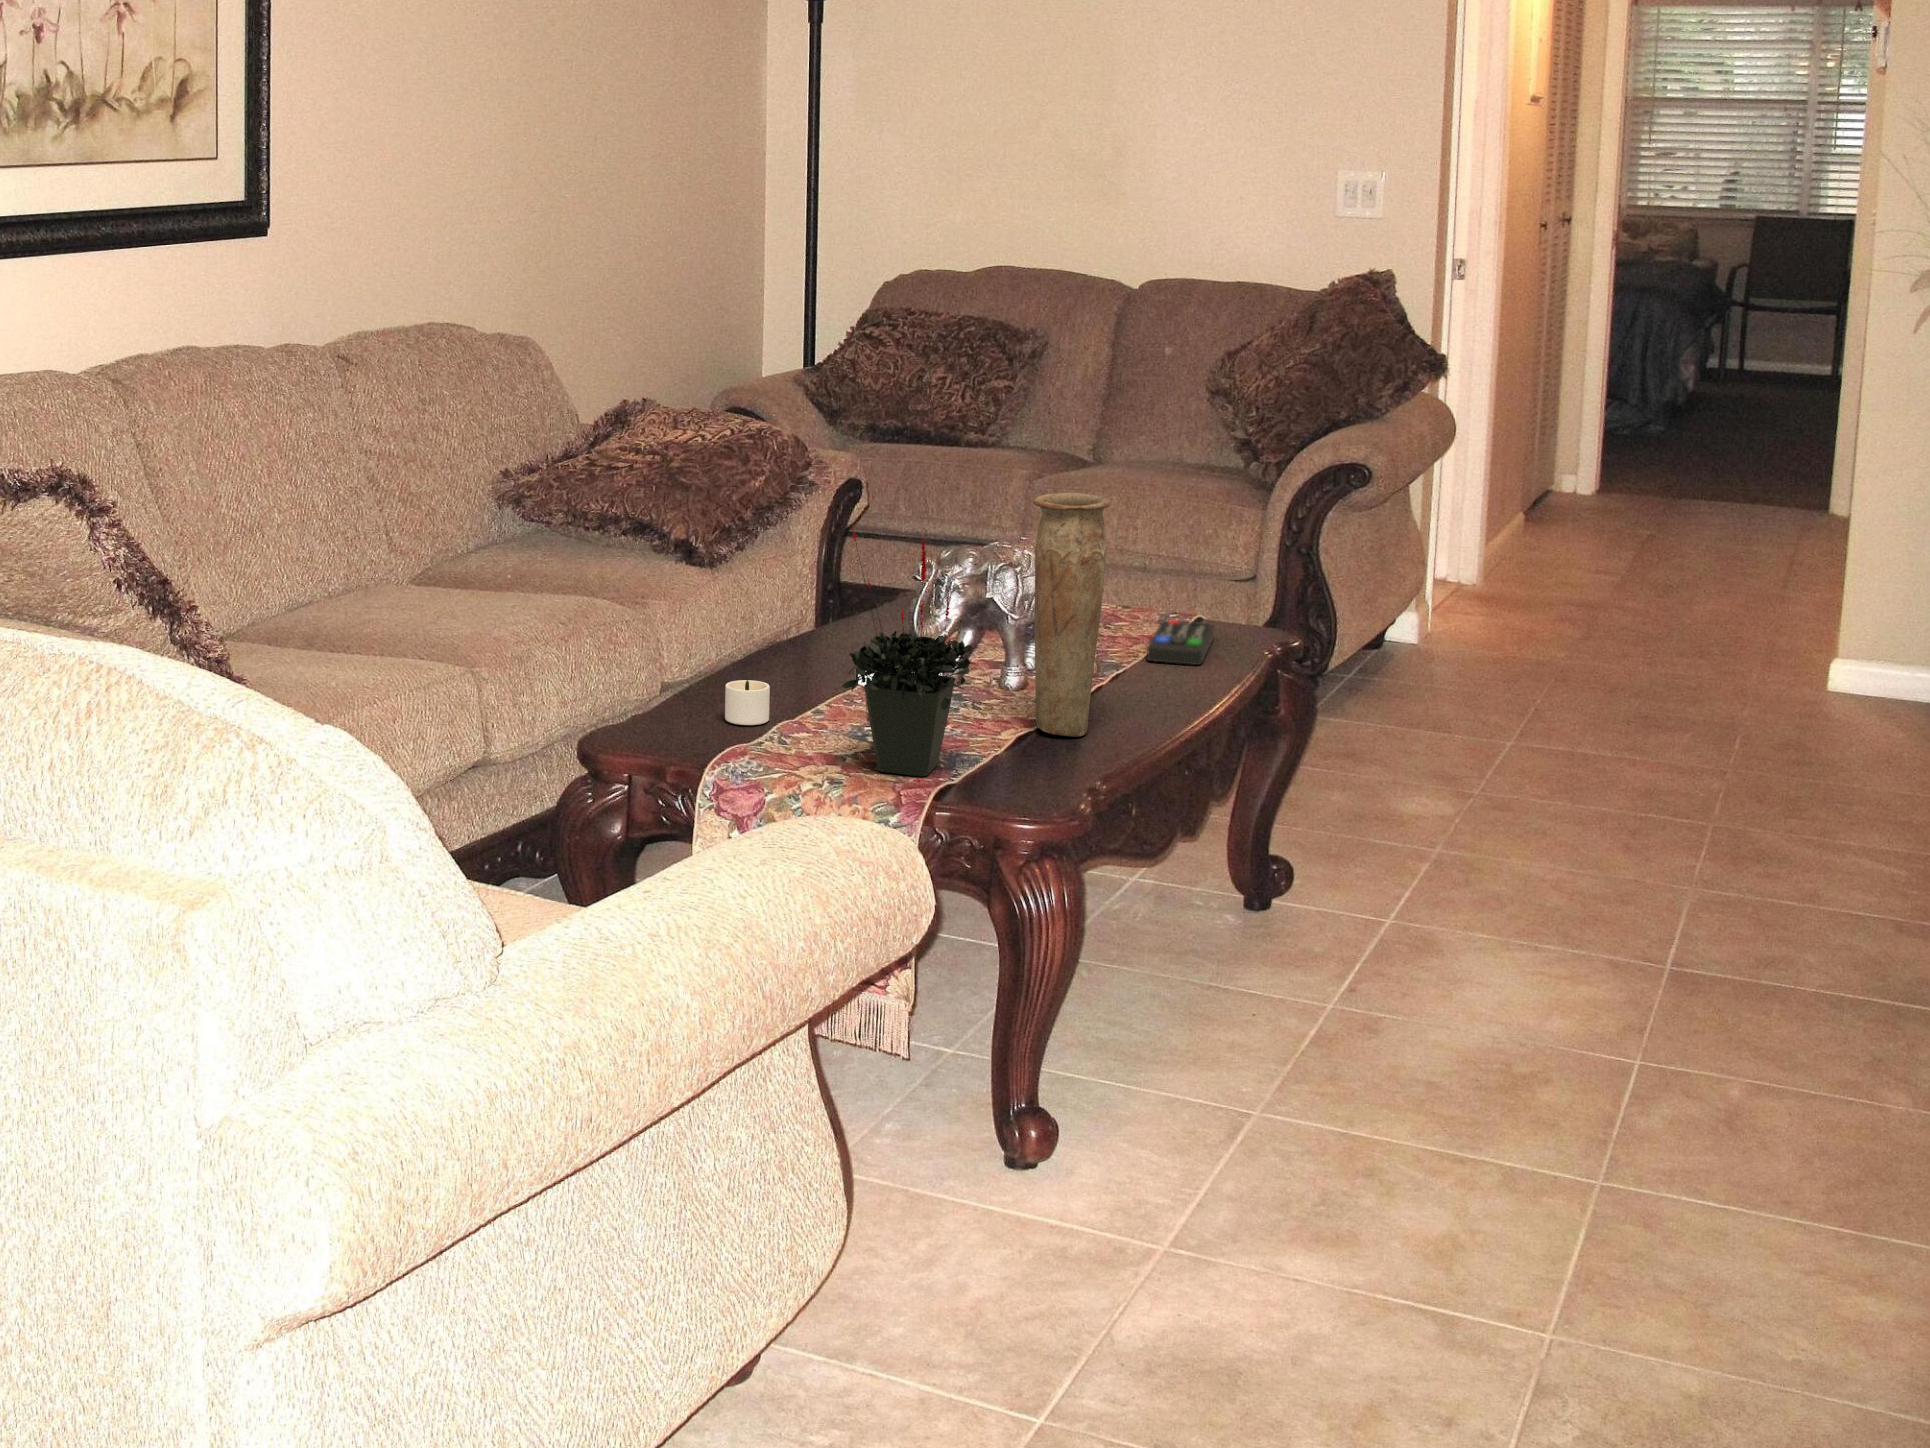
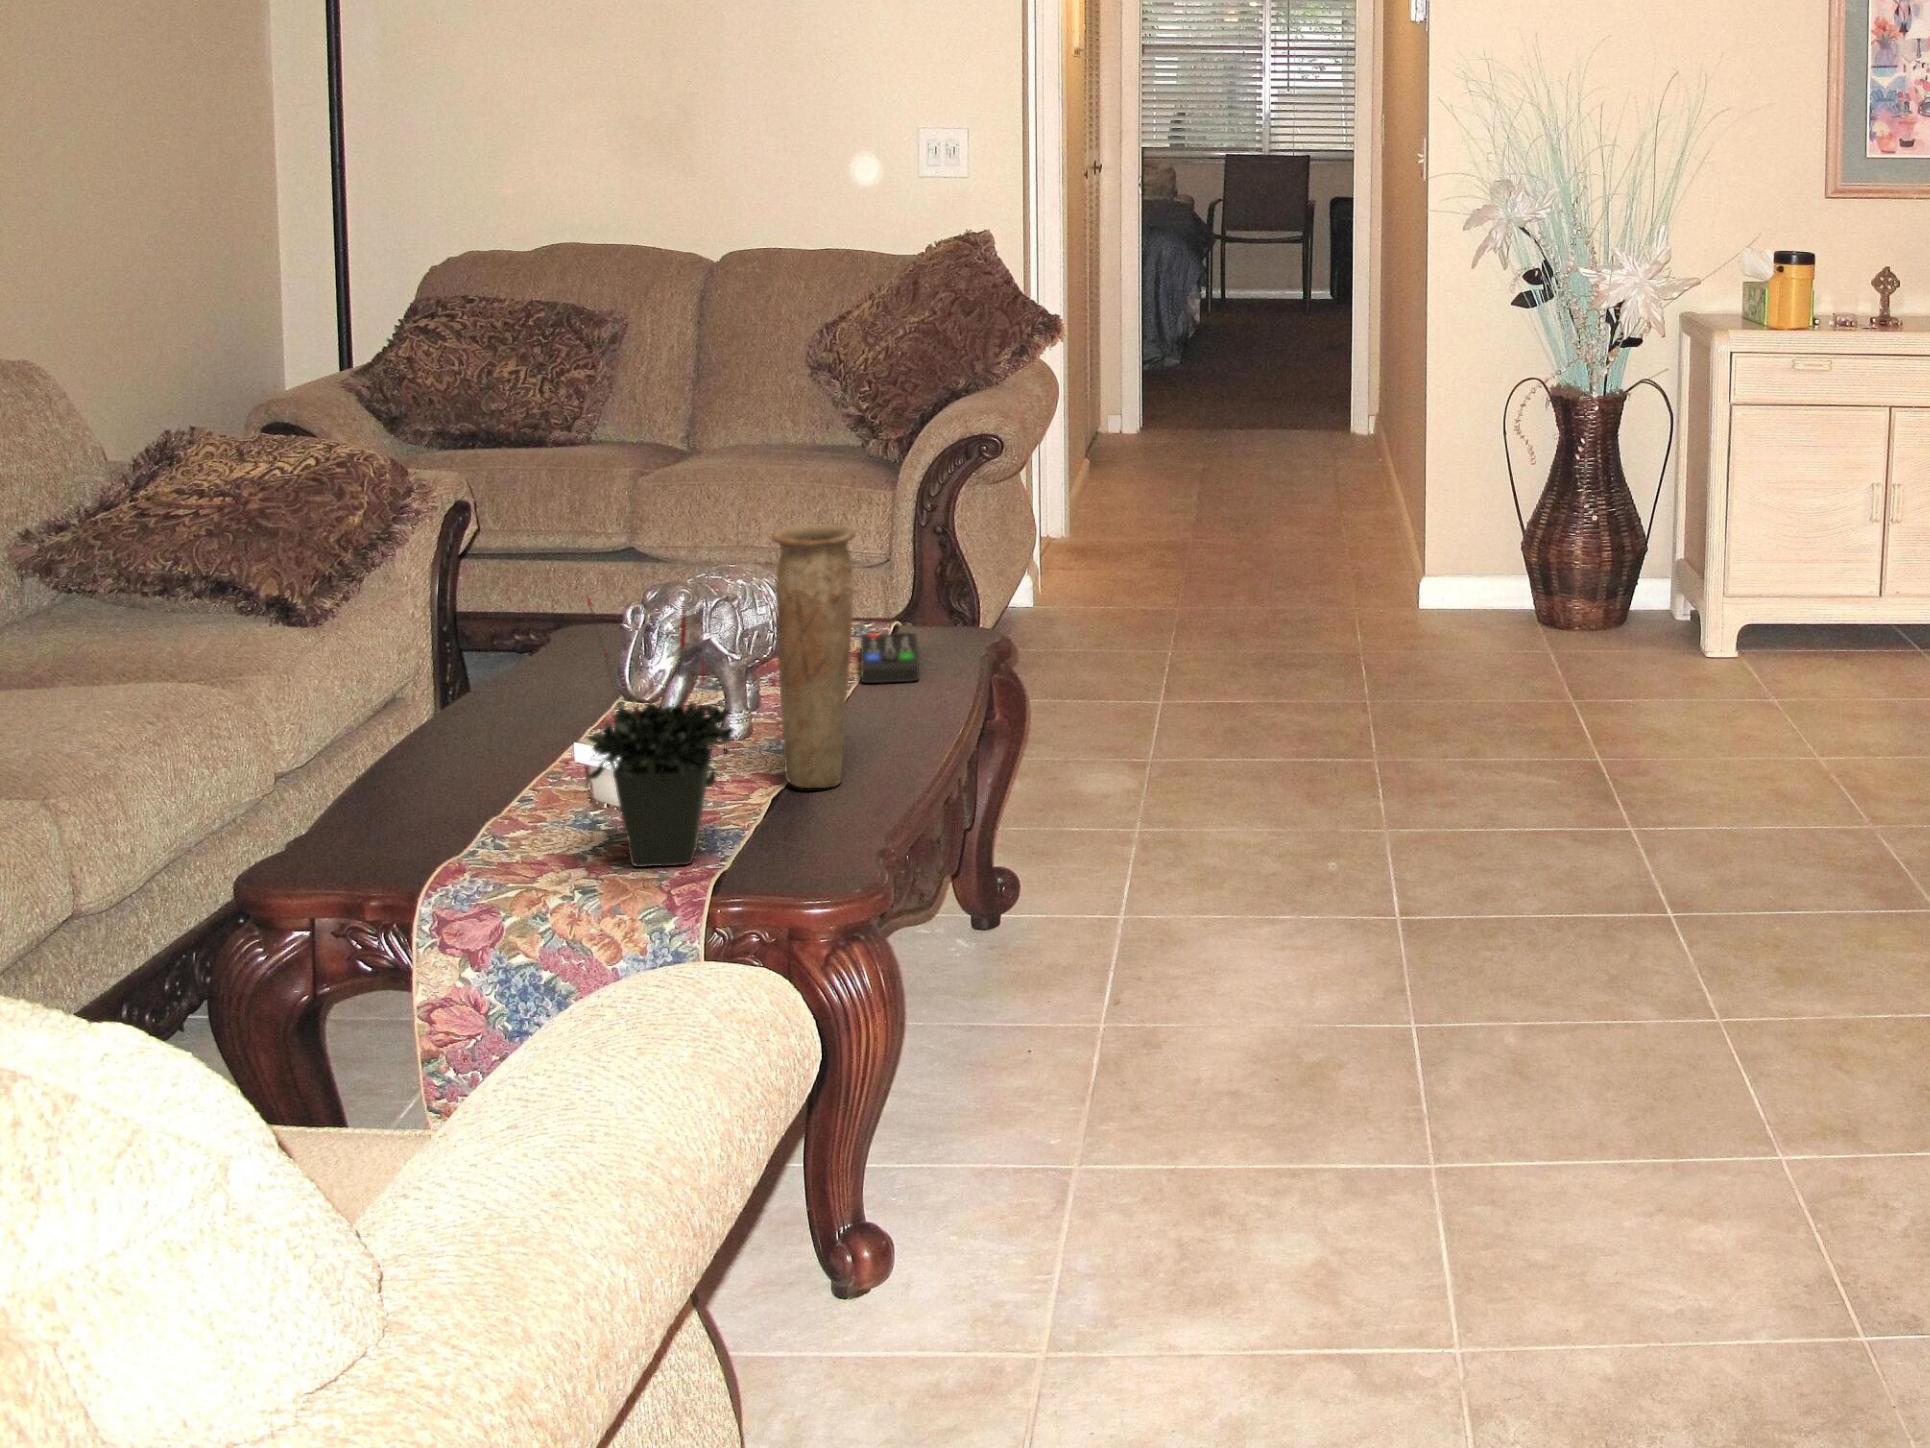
candle: present [725,680,770,725] -> none [414,775,492,831]

